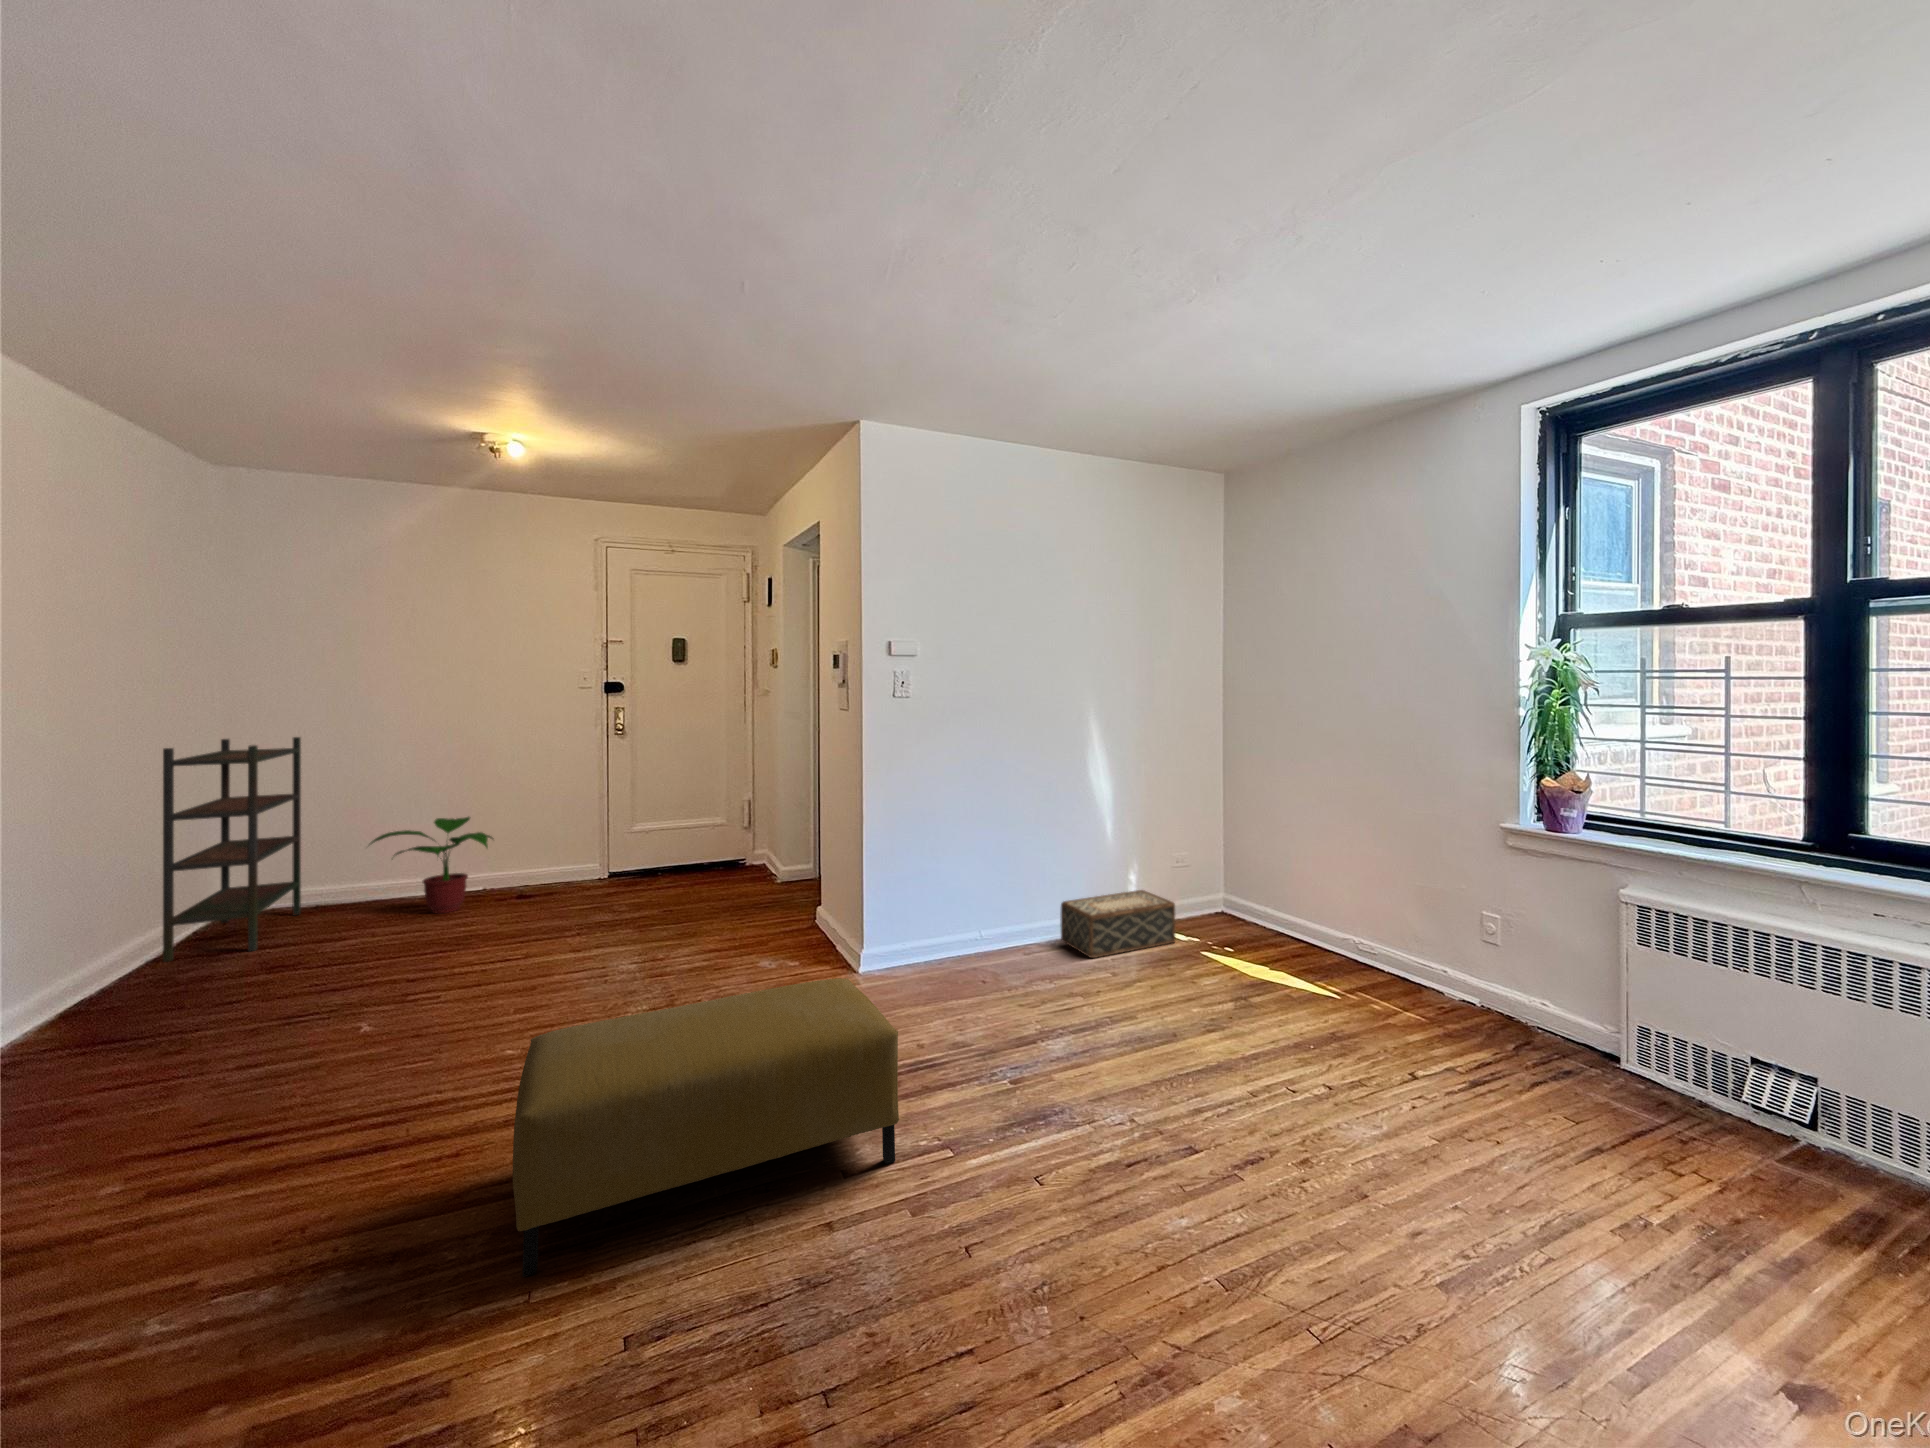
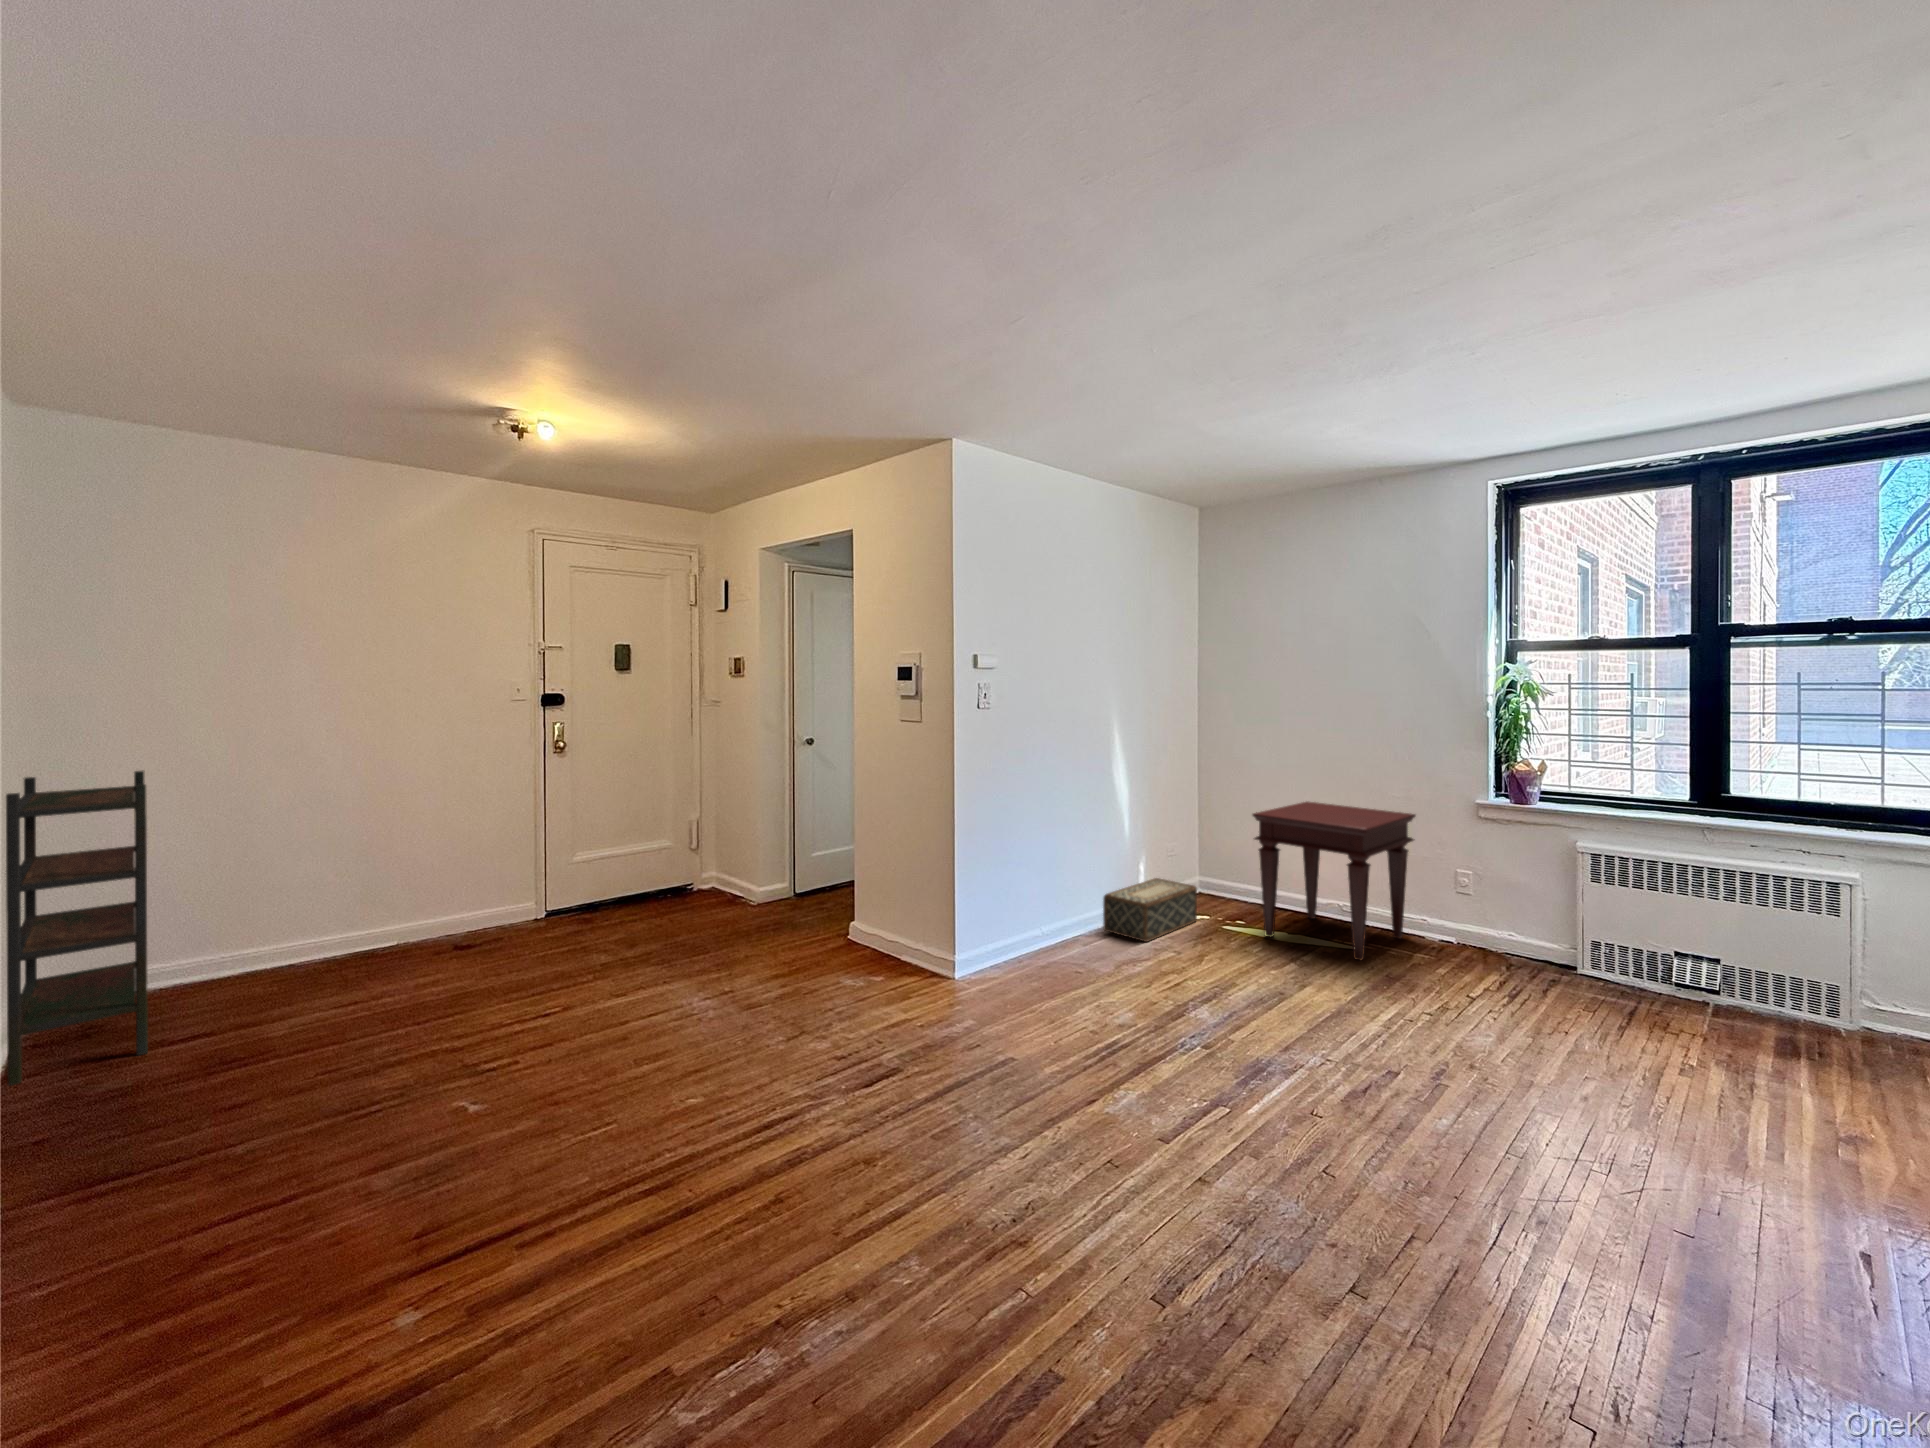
side table: none [1219,814,1428,1011] -> present [1253,802,1416,960]
potted plant: present [371,817,493,914] -> none [268,859,437,980]
ottoman: present [513,978,899,1277] -> none [876,975,1195,1280]

